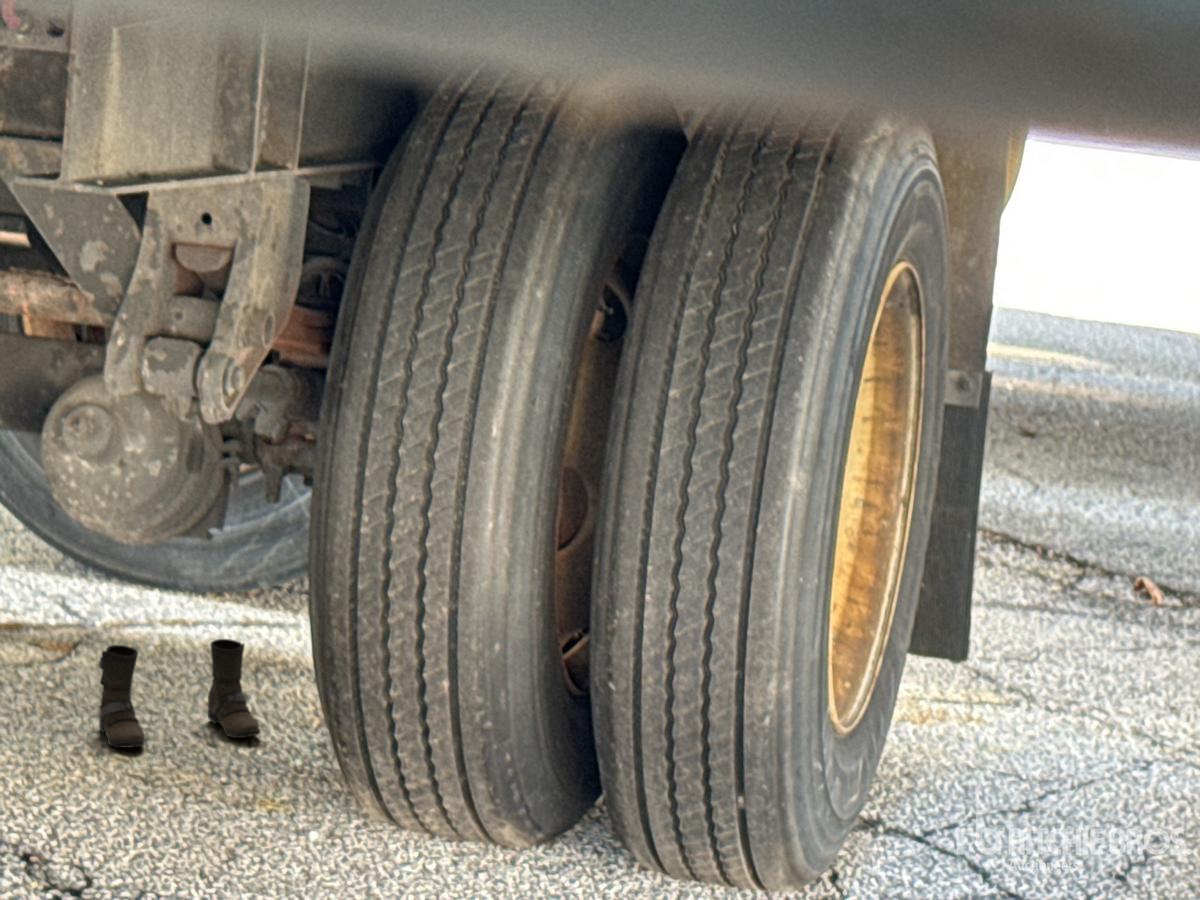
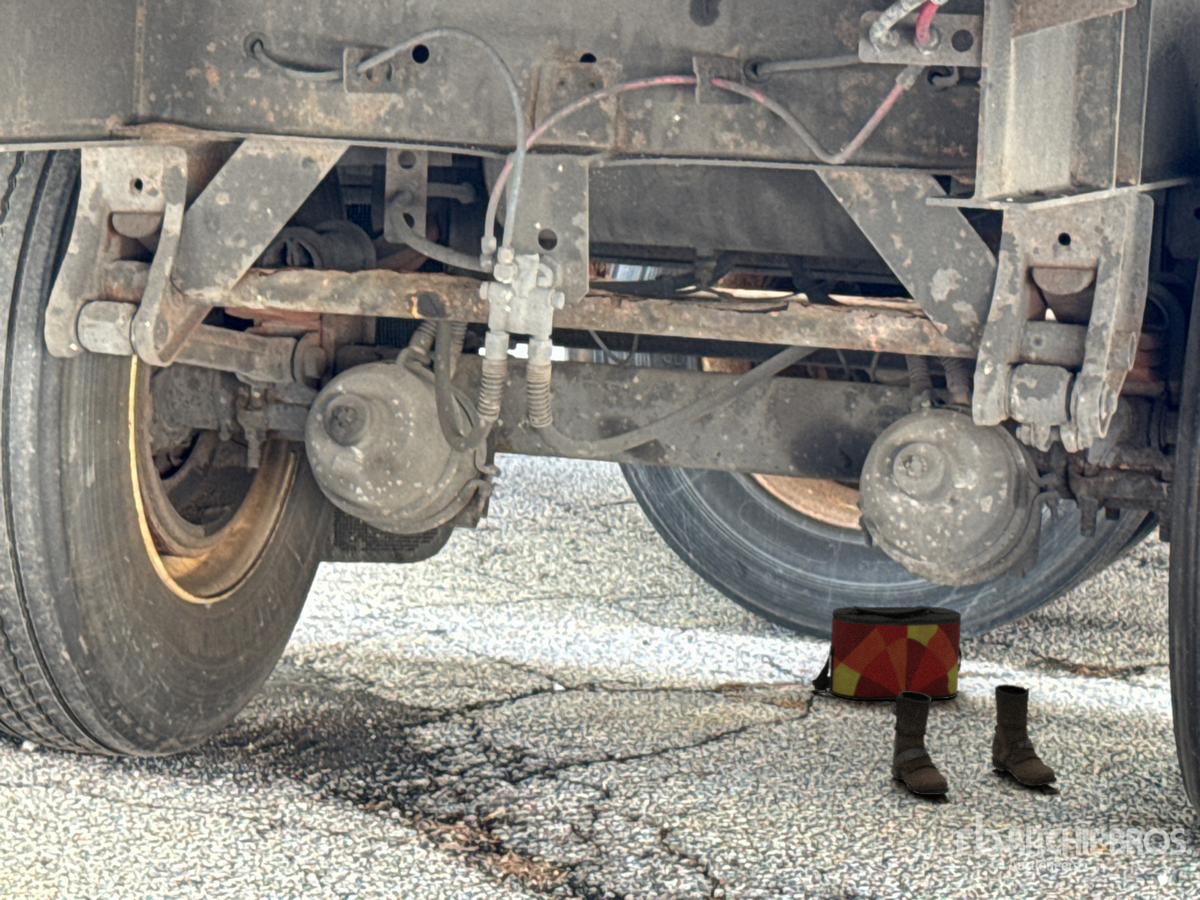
bag: none [75,554,232,648] -> present [811,606,962,700]

